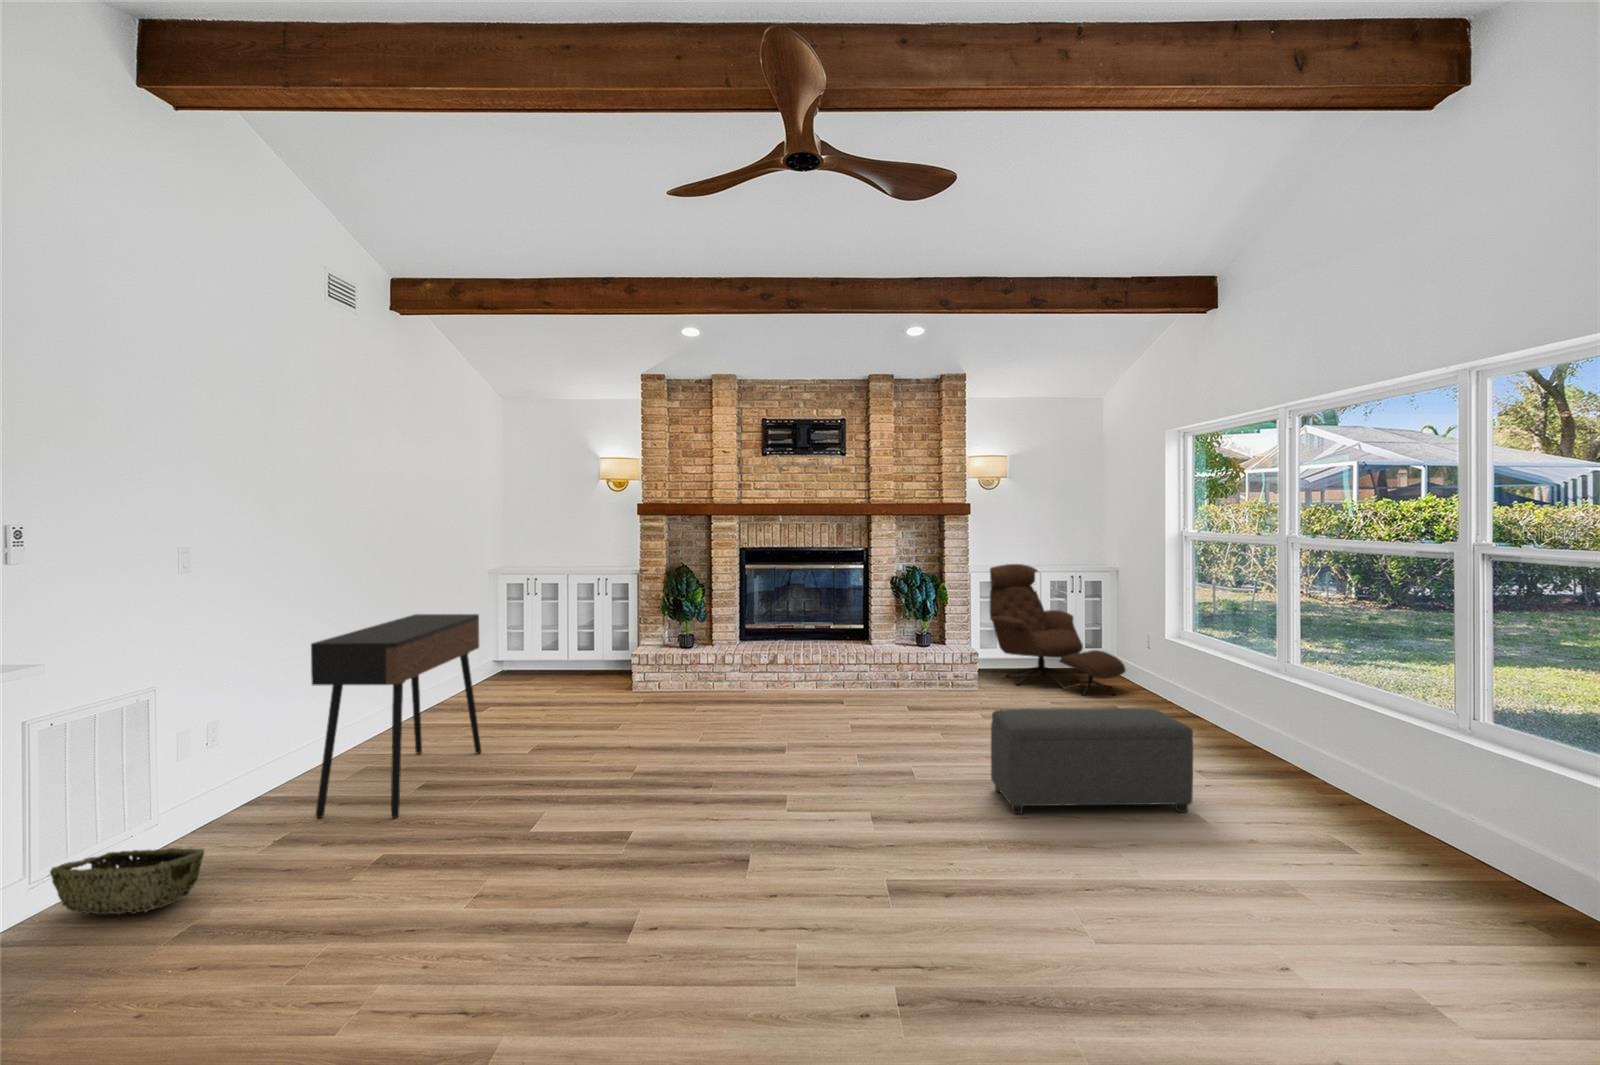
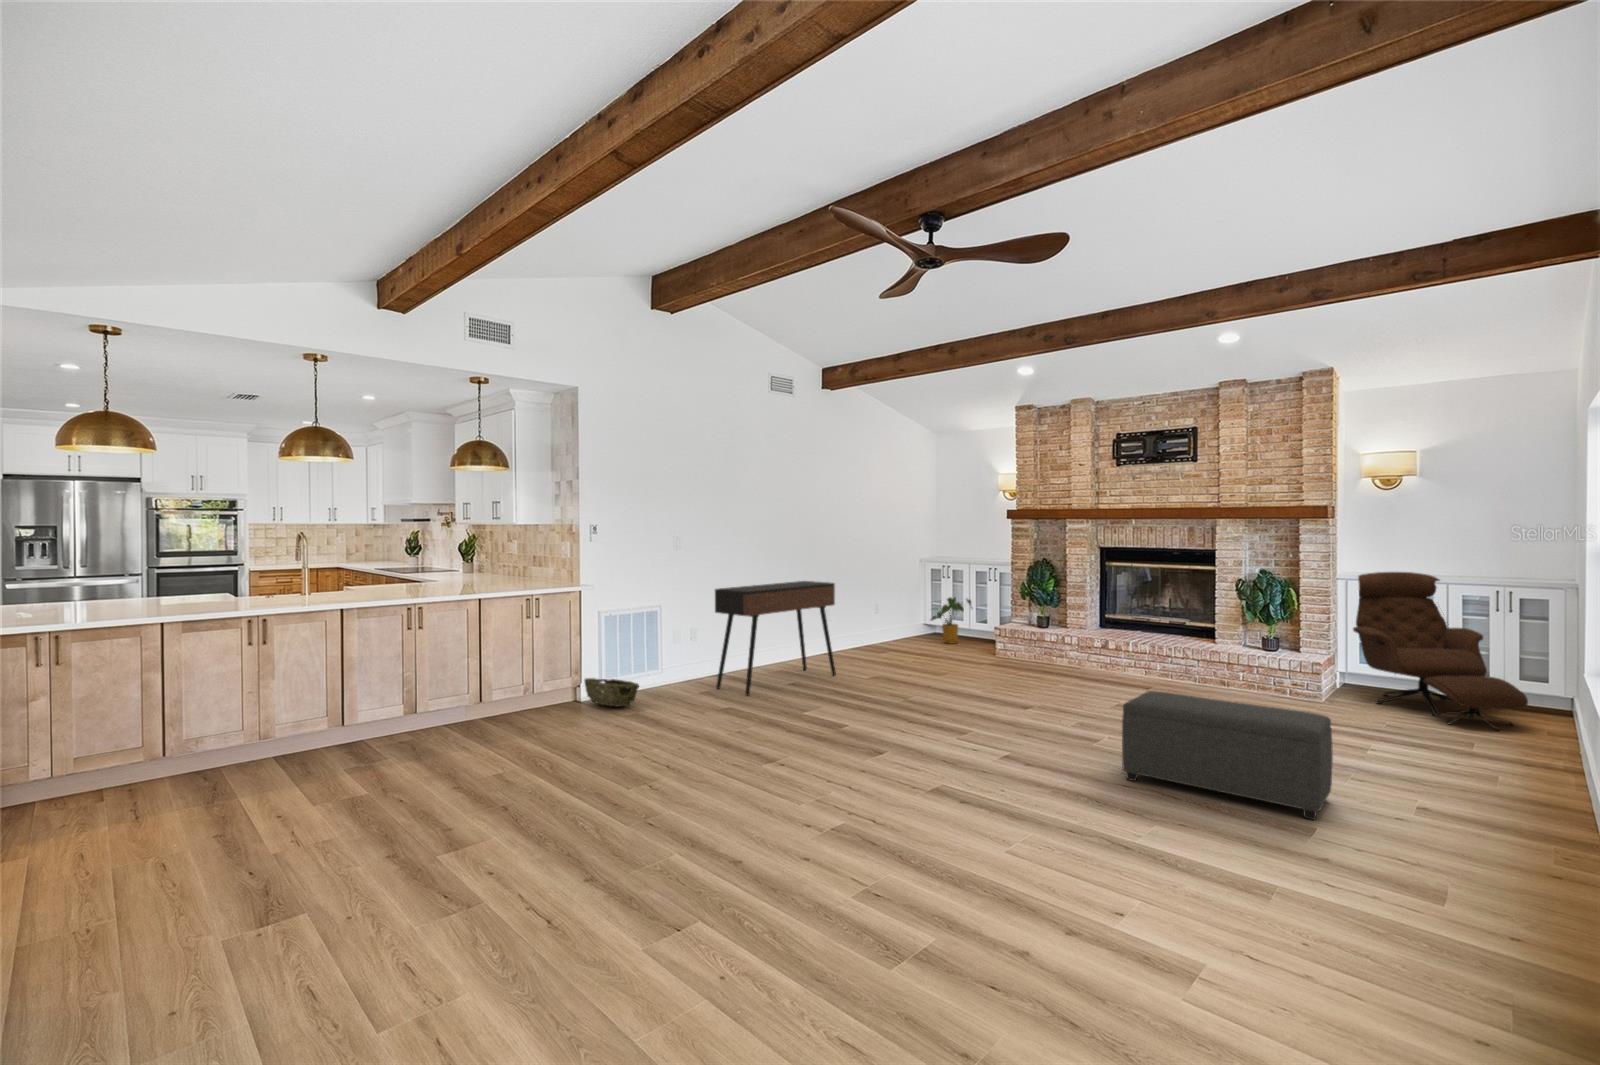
house plant: none [525,617,577,679] -> present [931,597,971,644]

